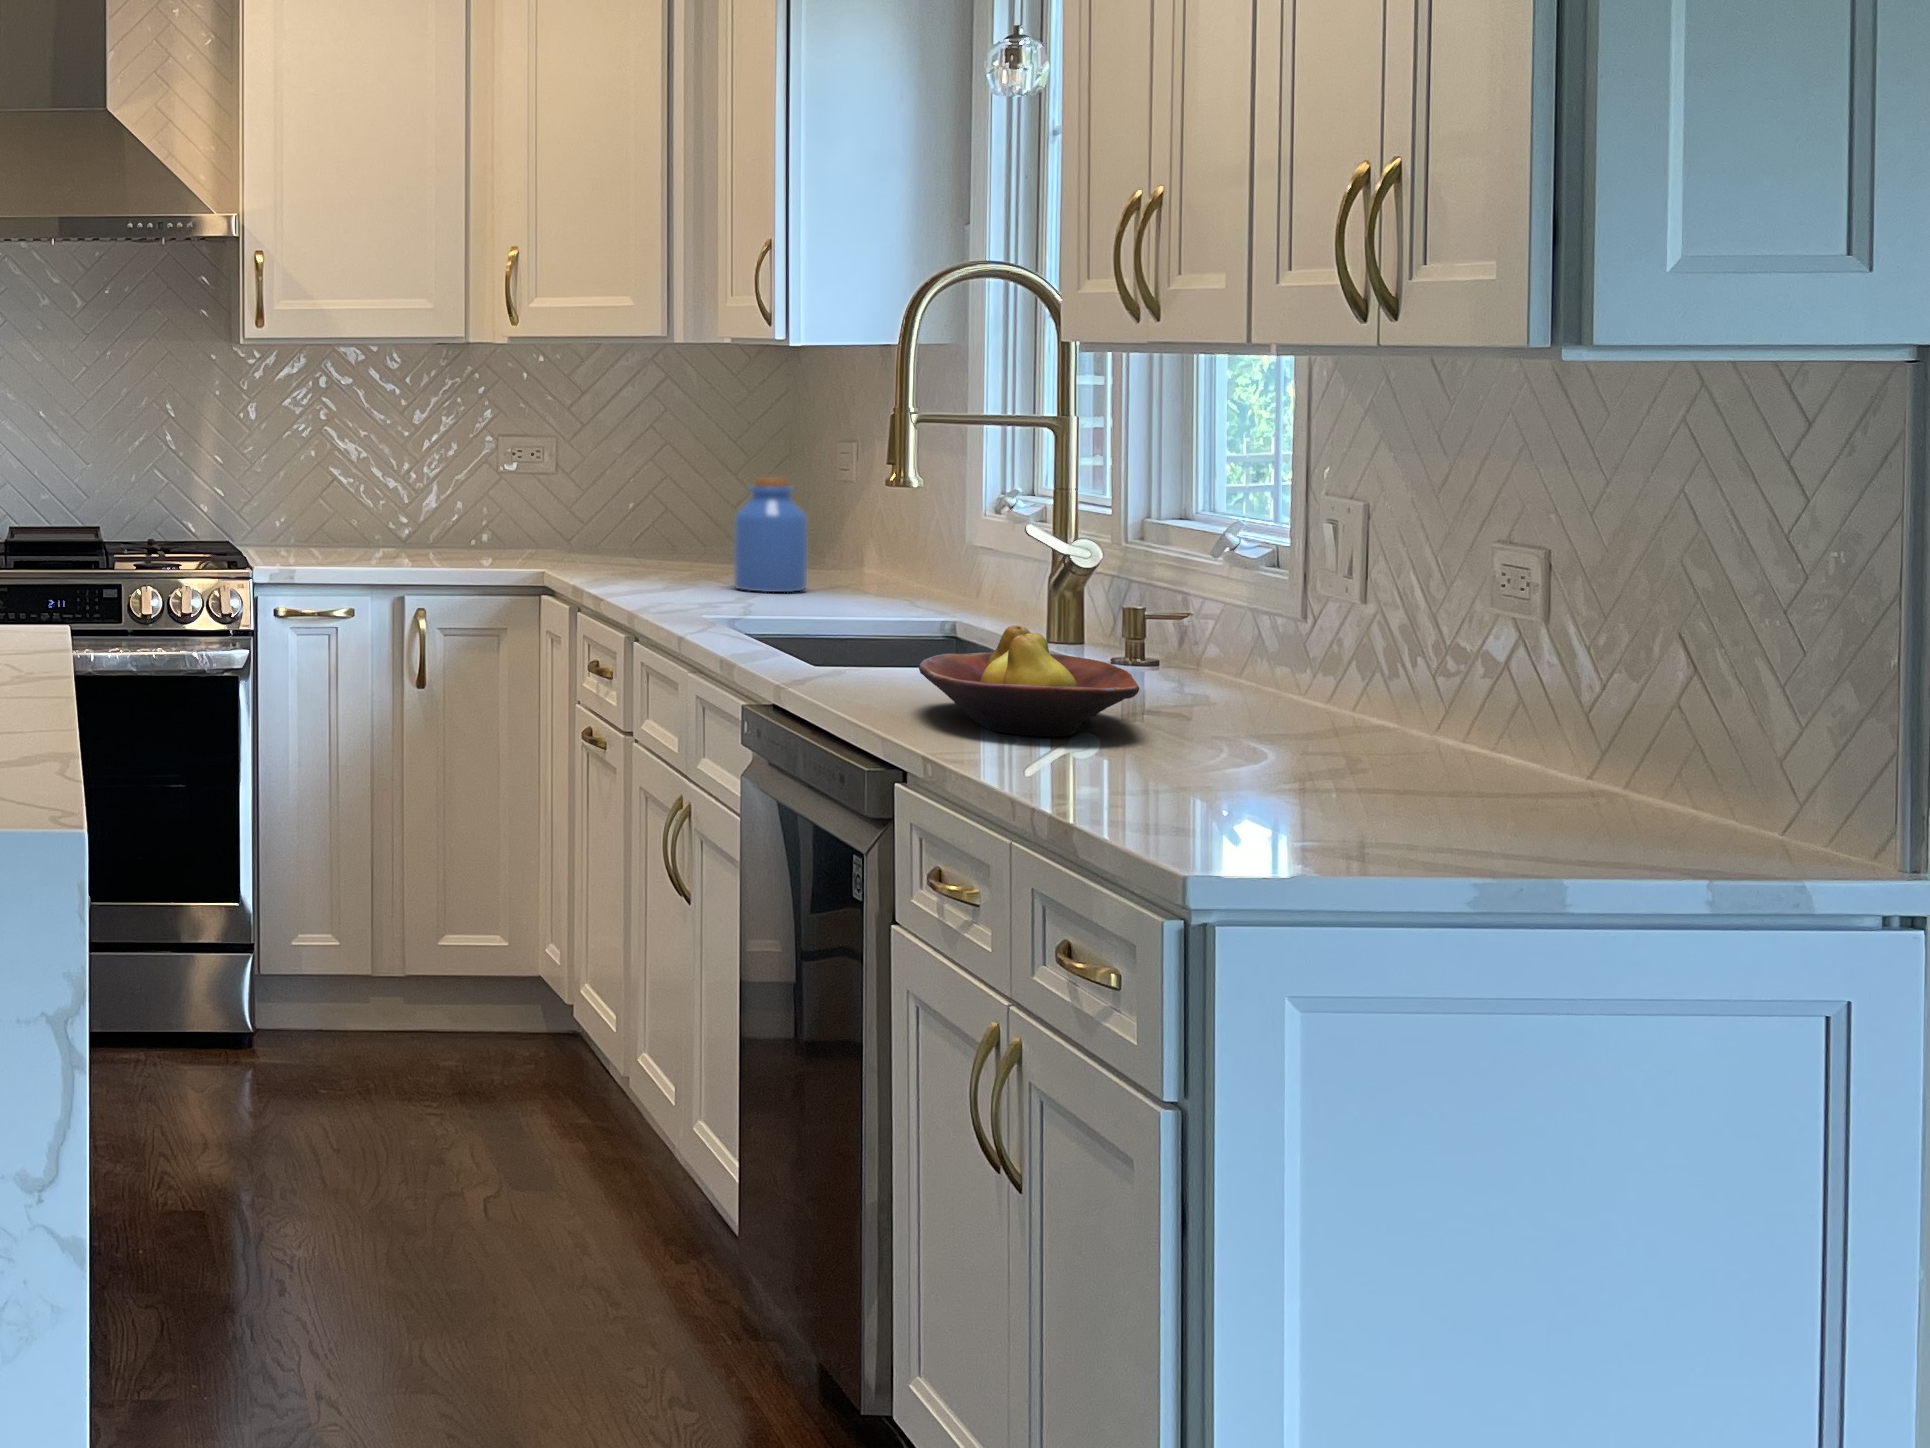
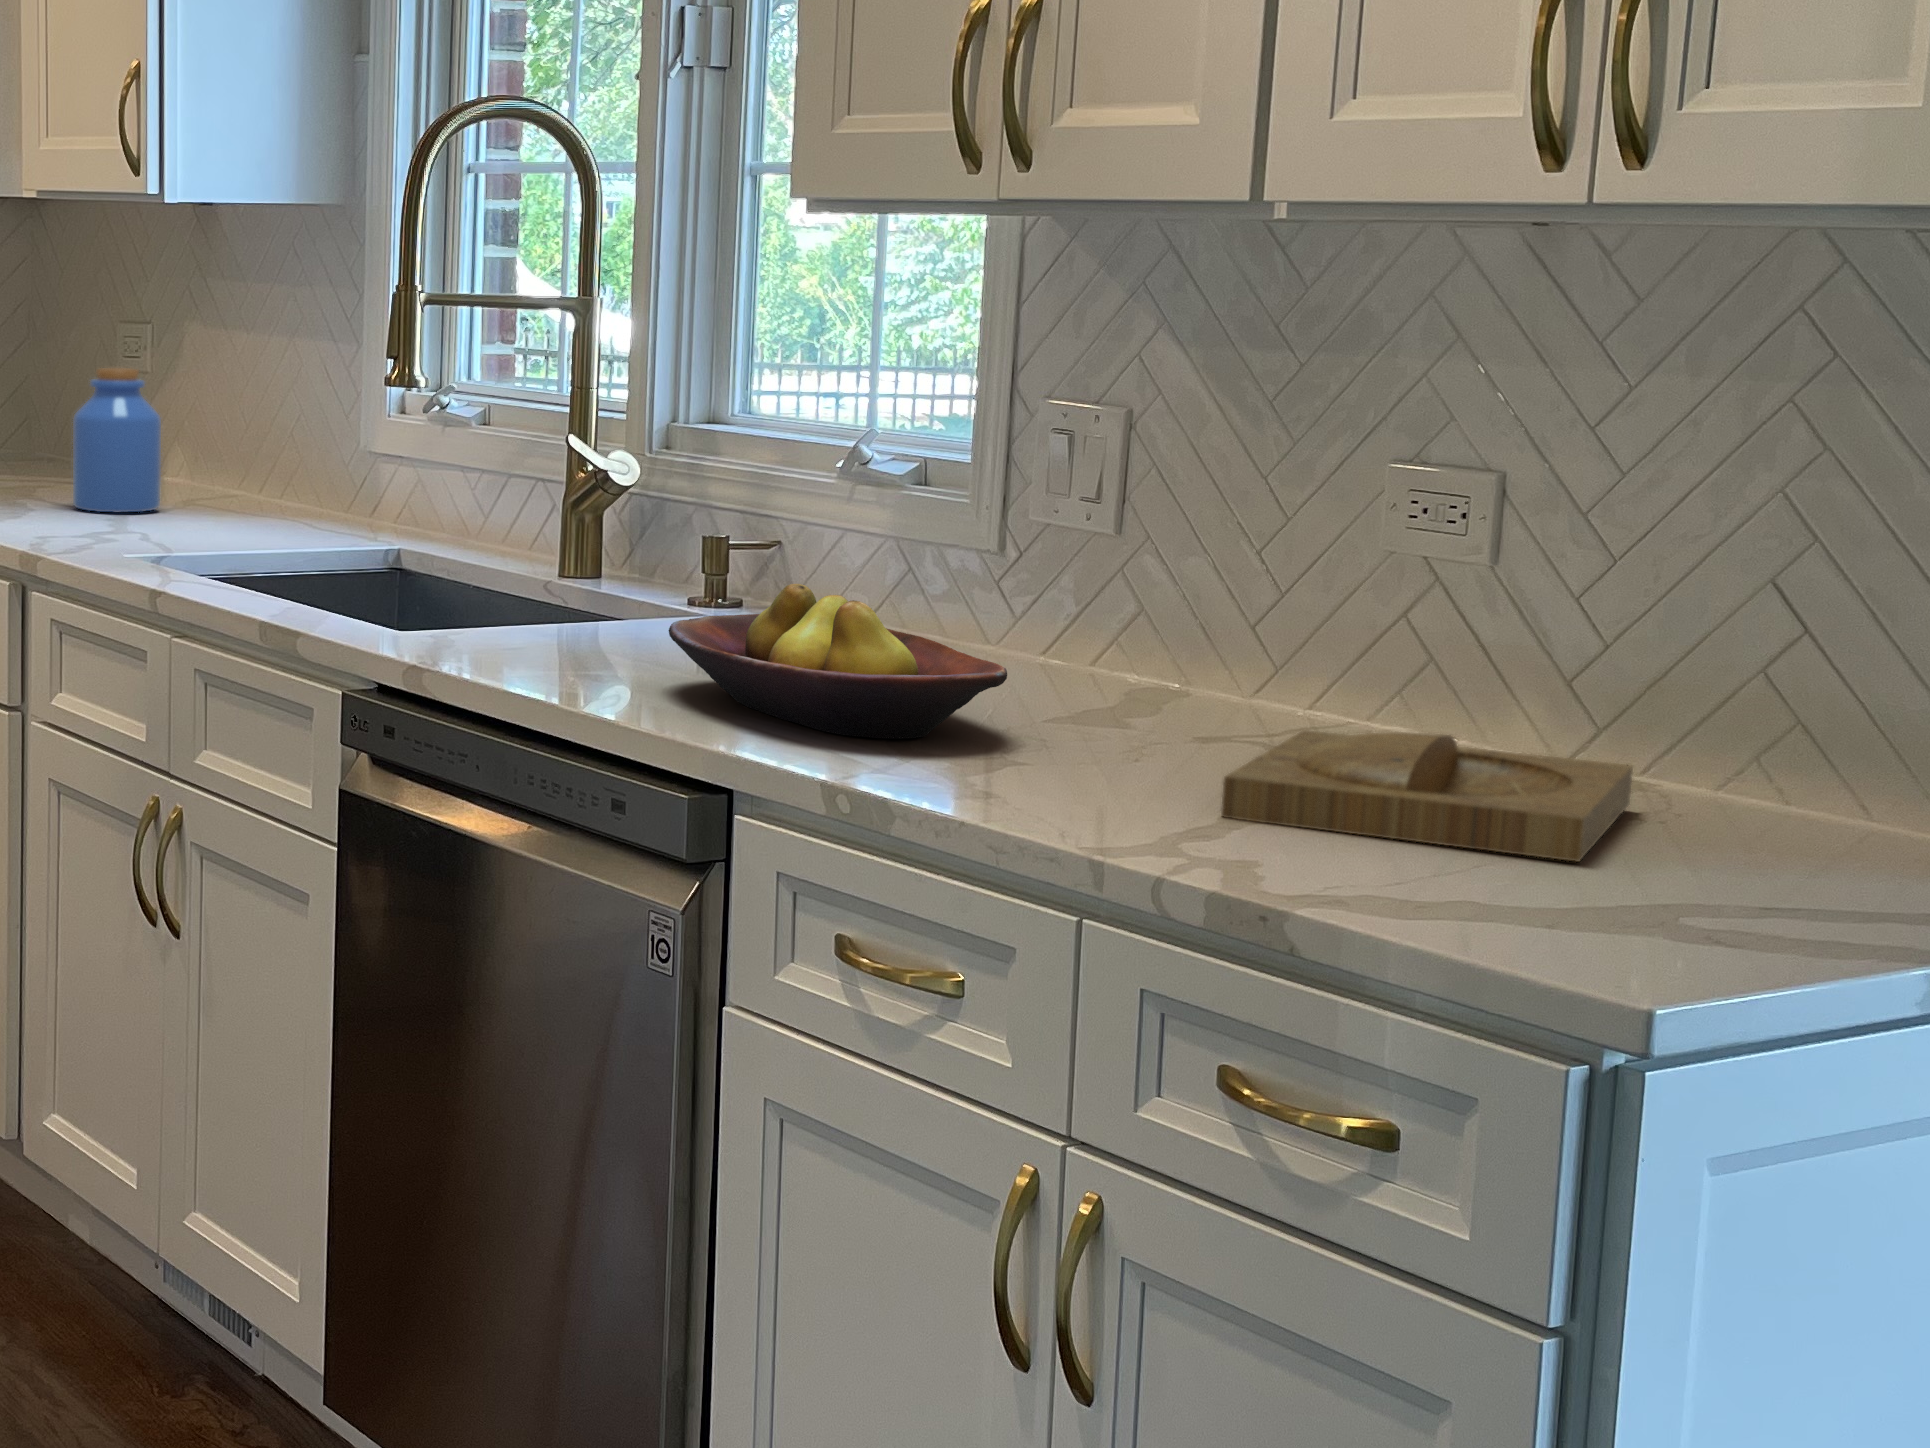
tray: none [1176,737,1571,823] -> present [1221,730,1633,862]

